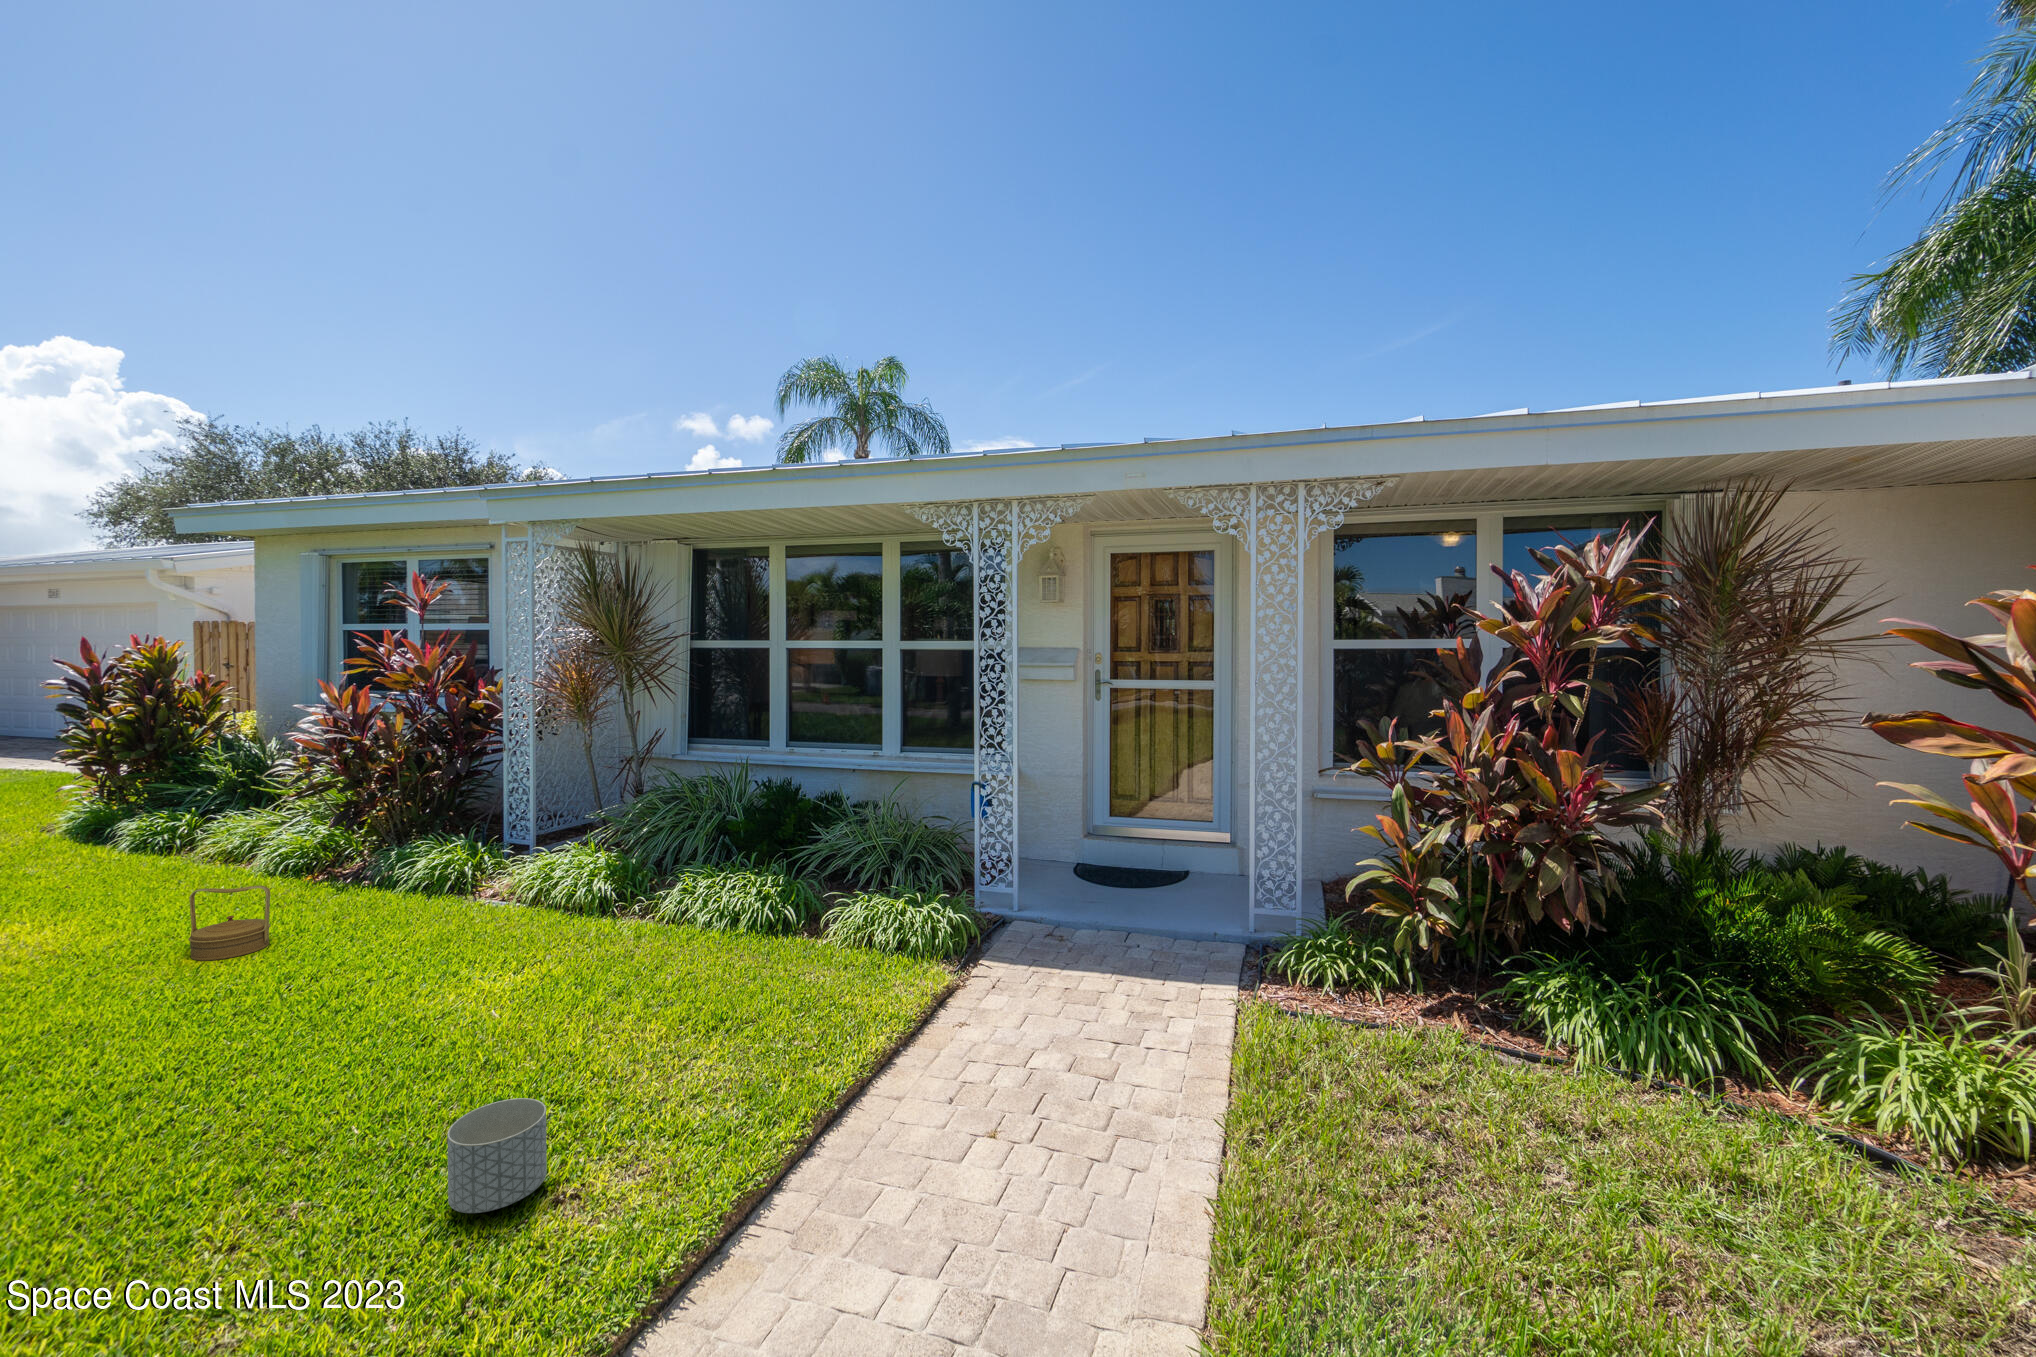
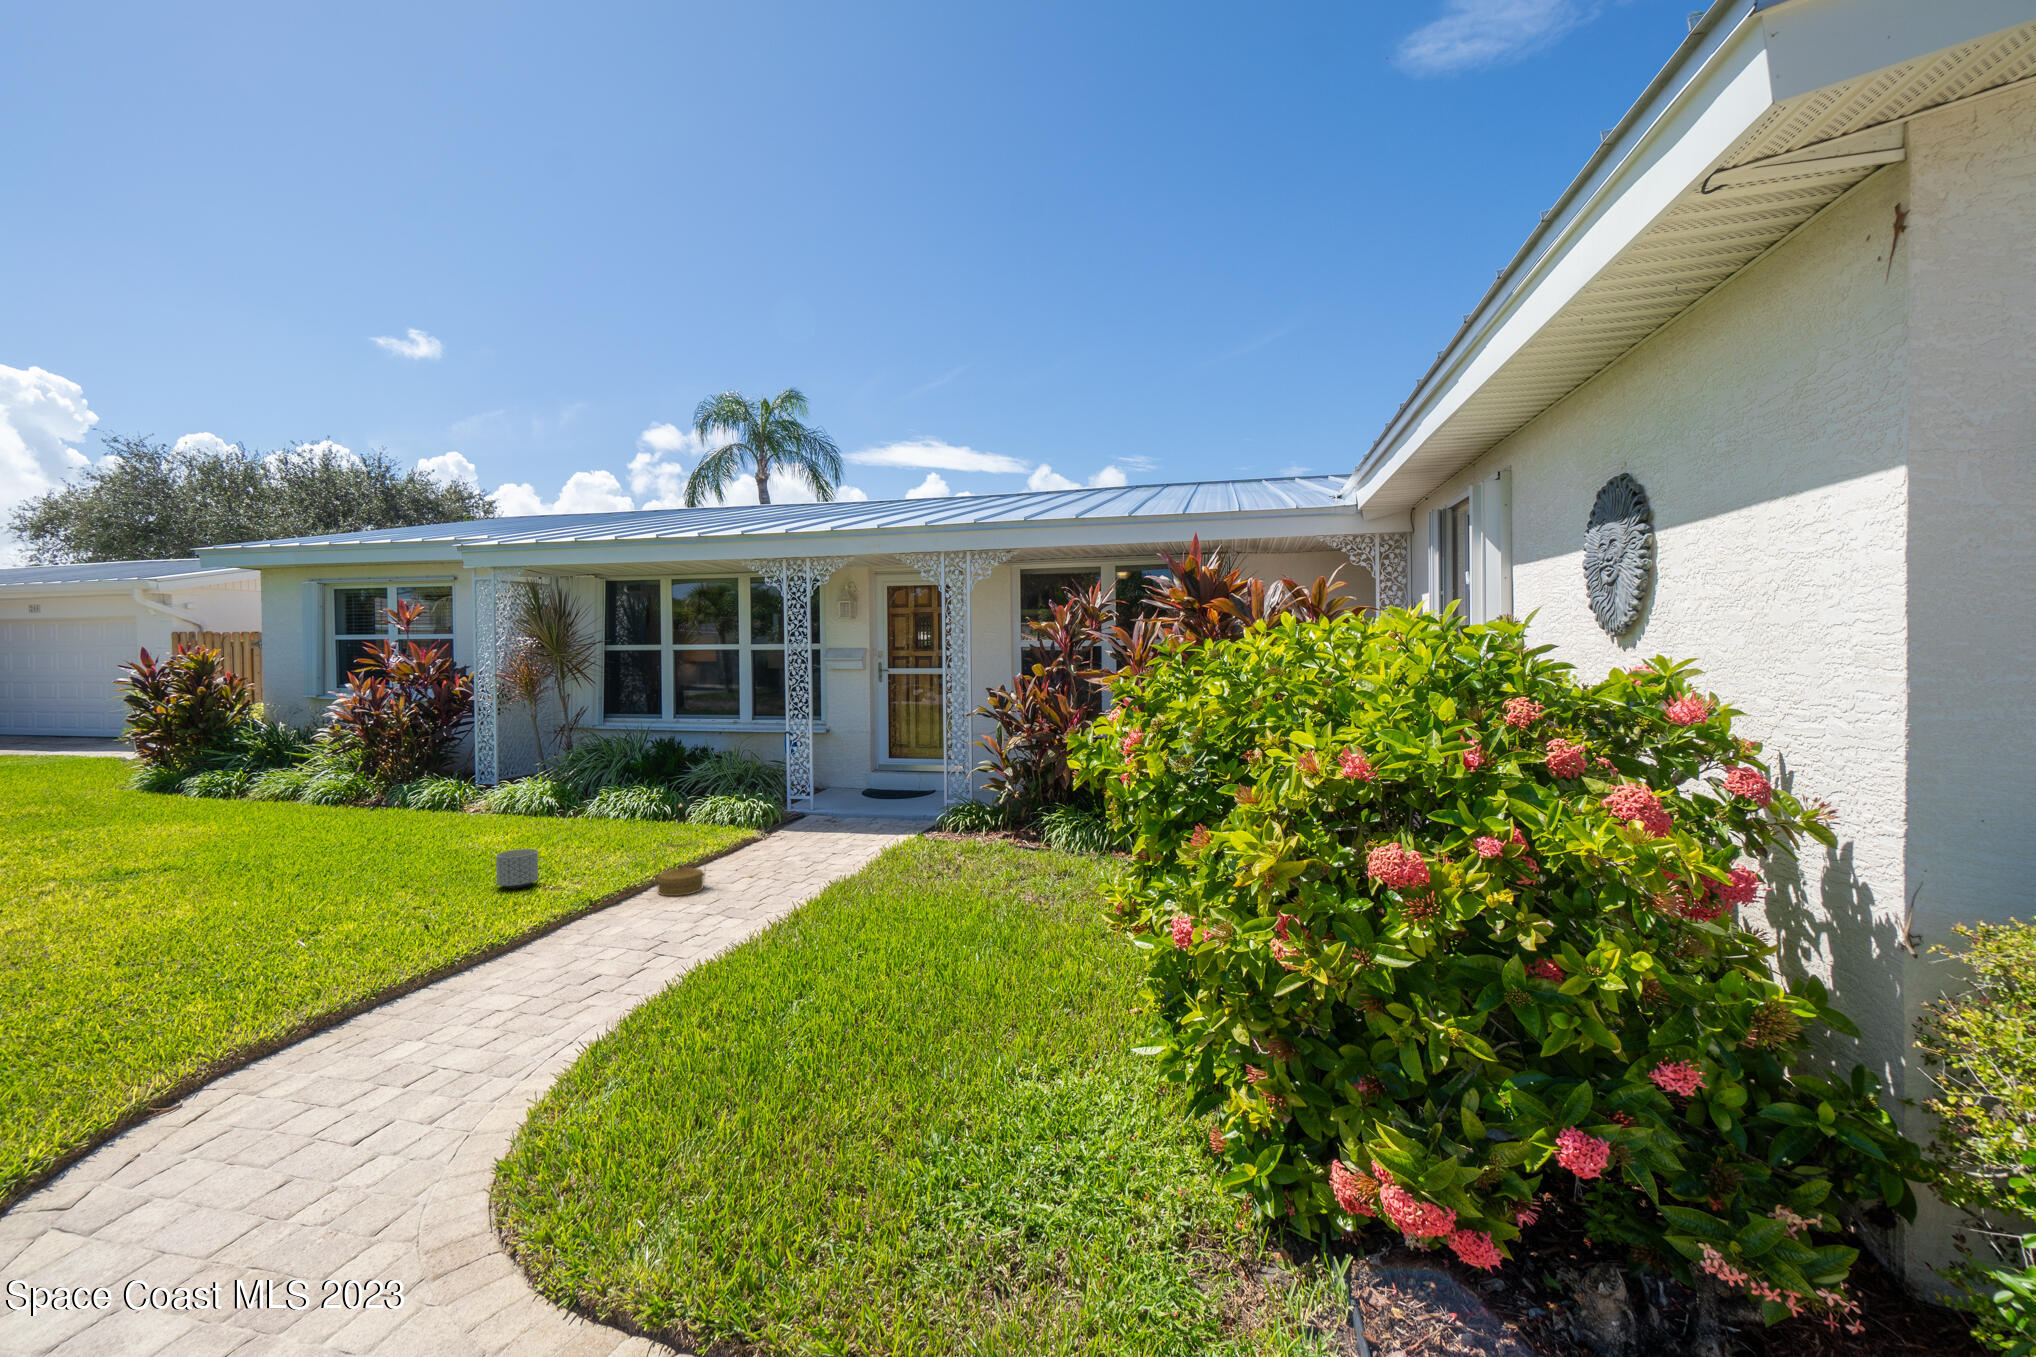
basket: present [188,886,271,961] -> present [655,841,705,896]

